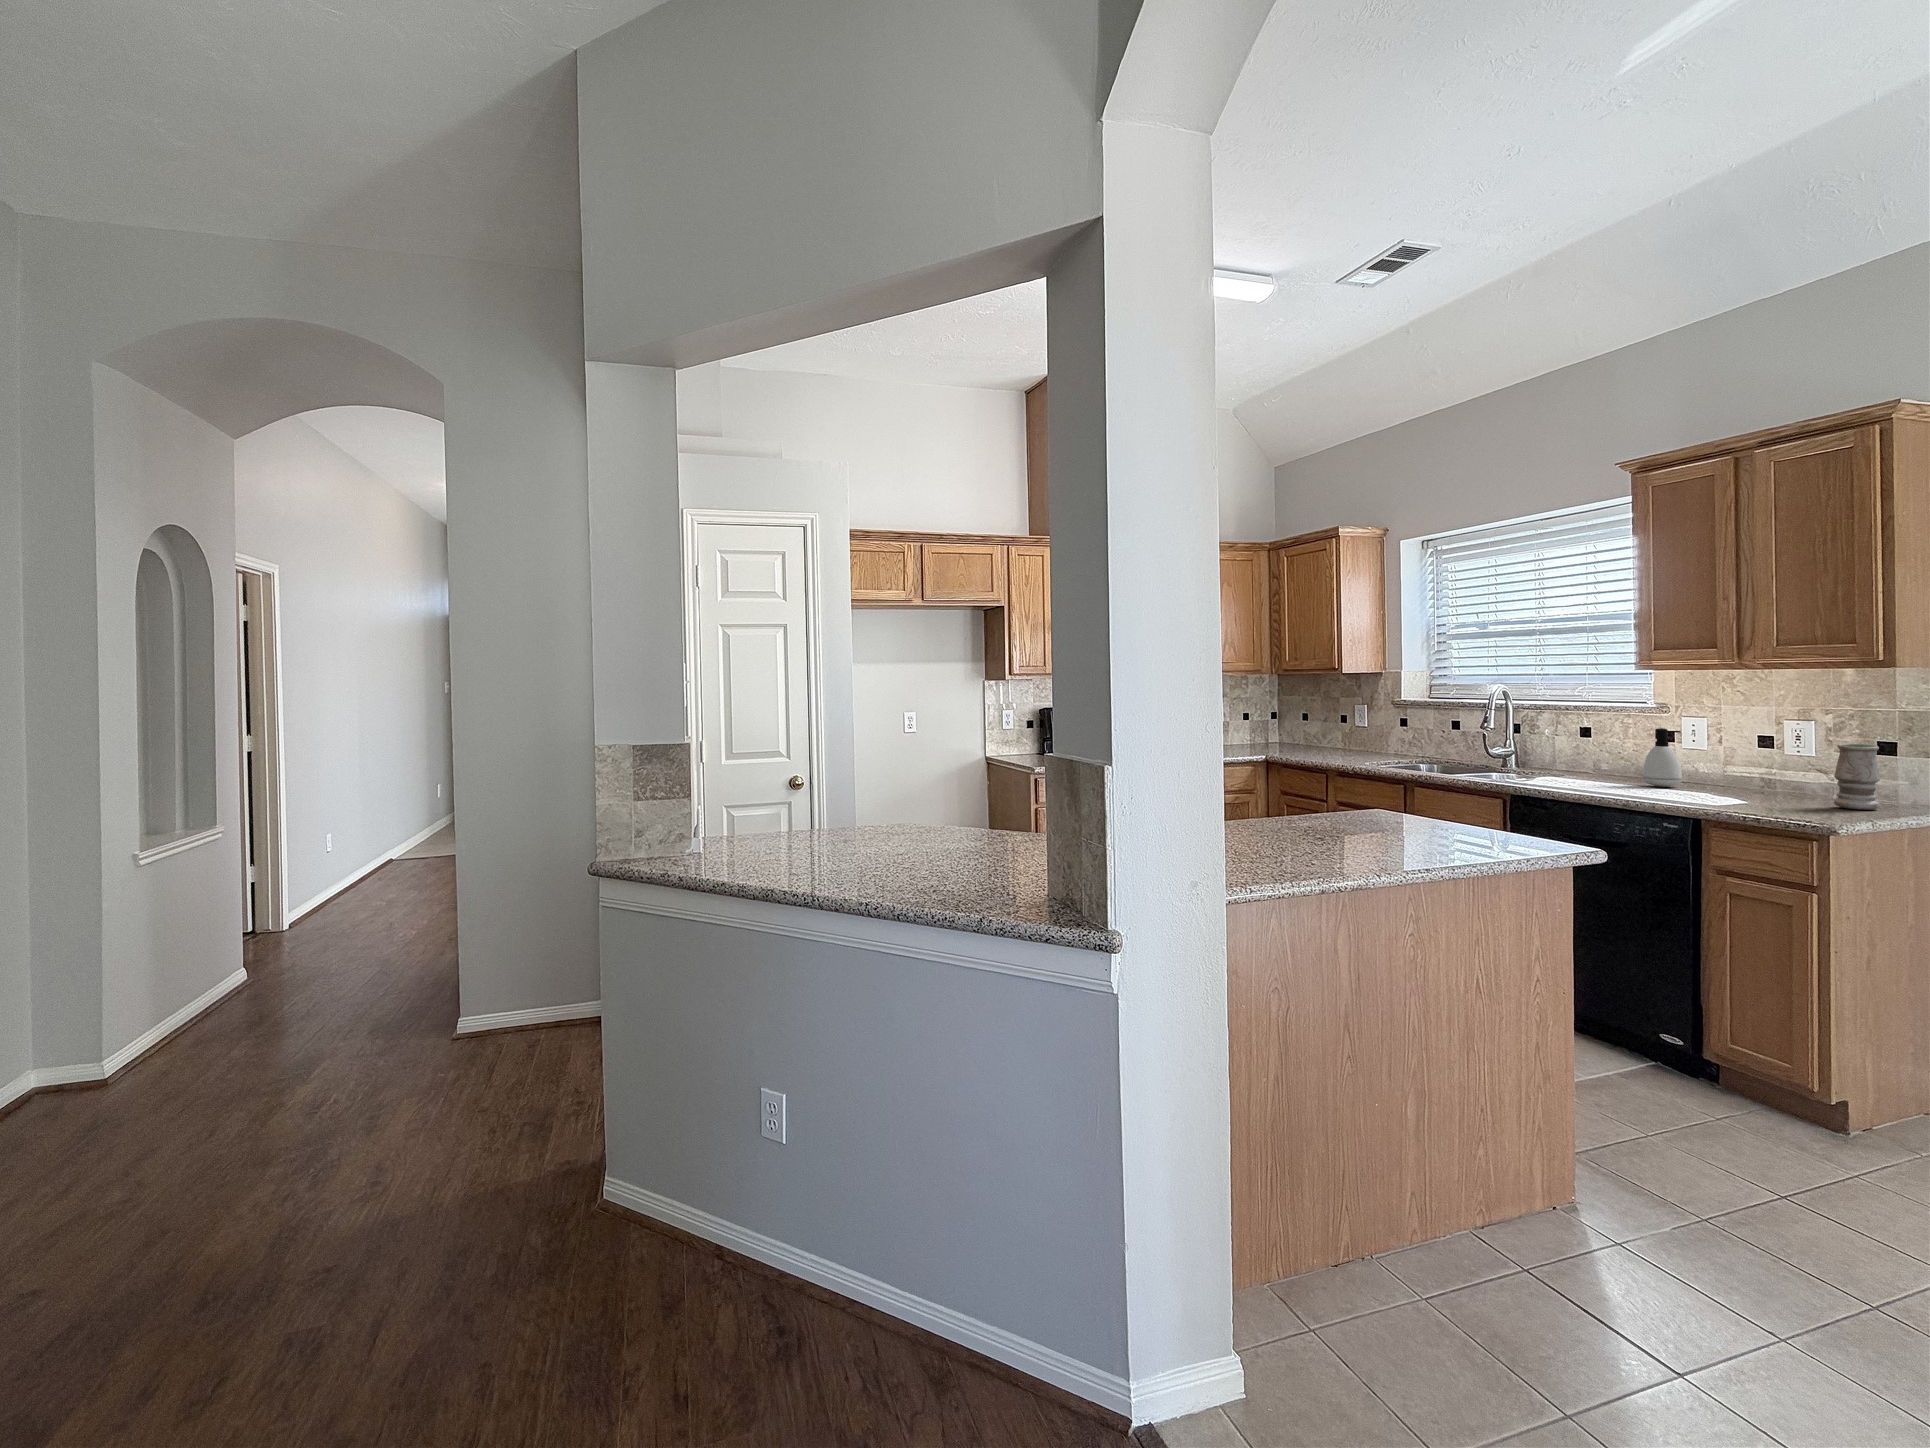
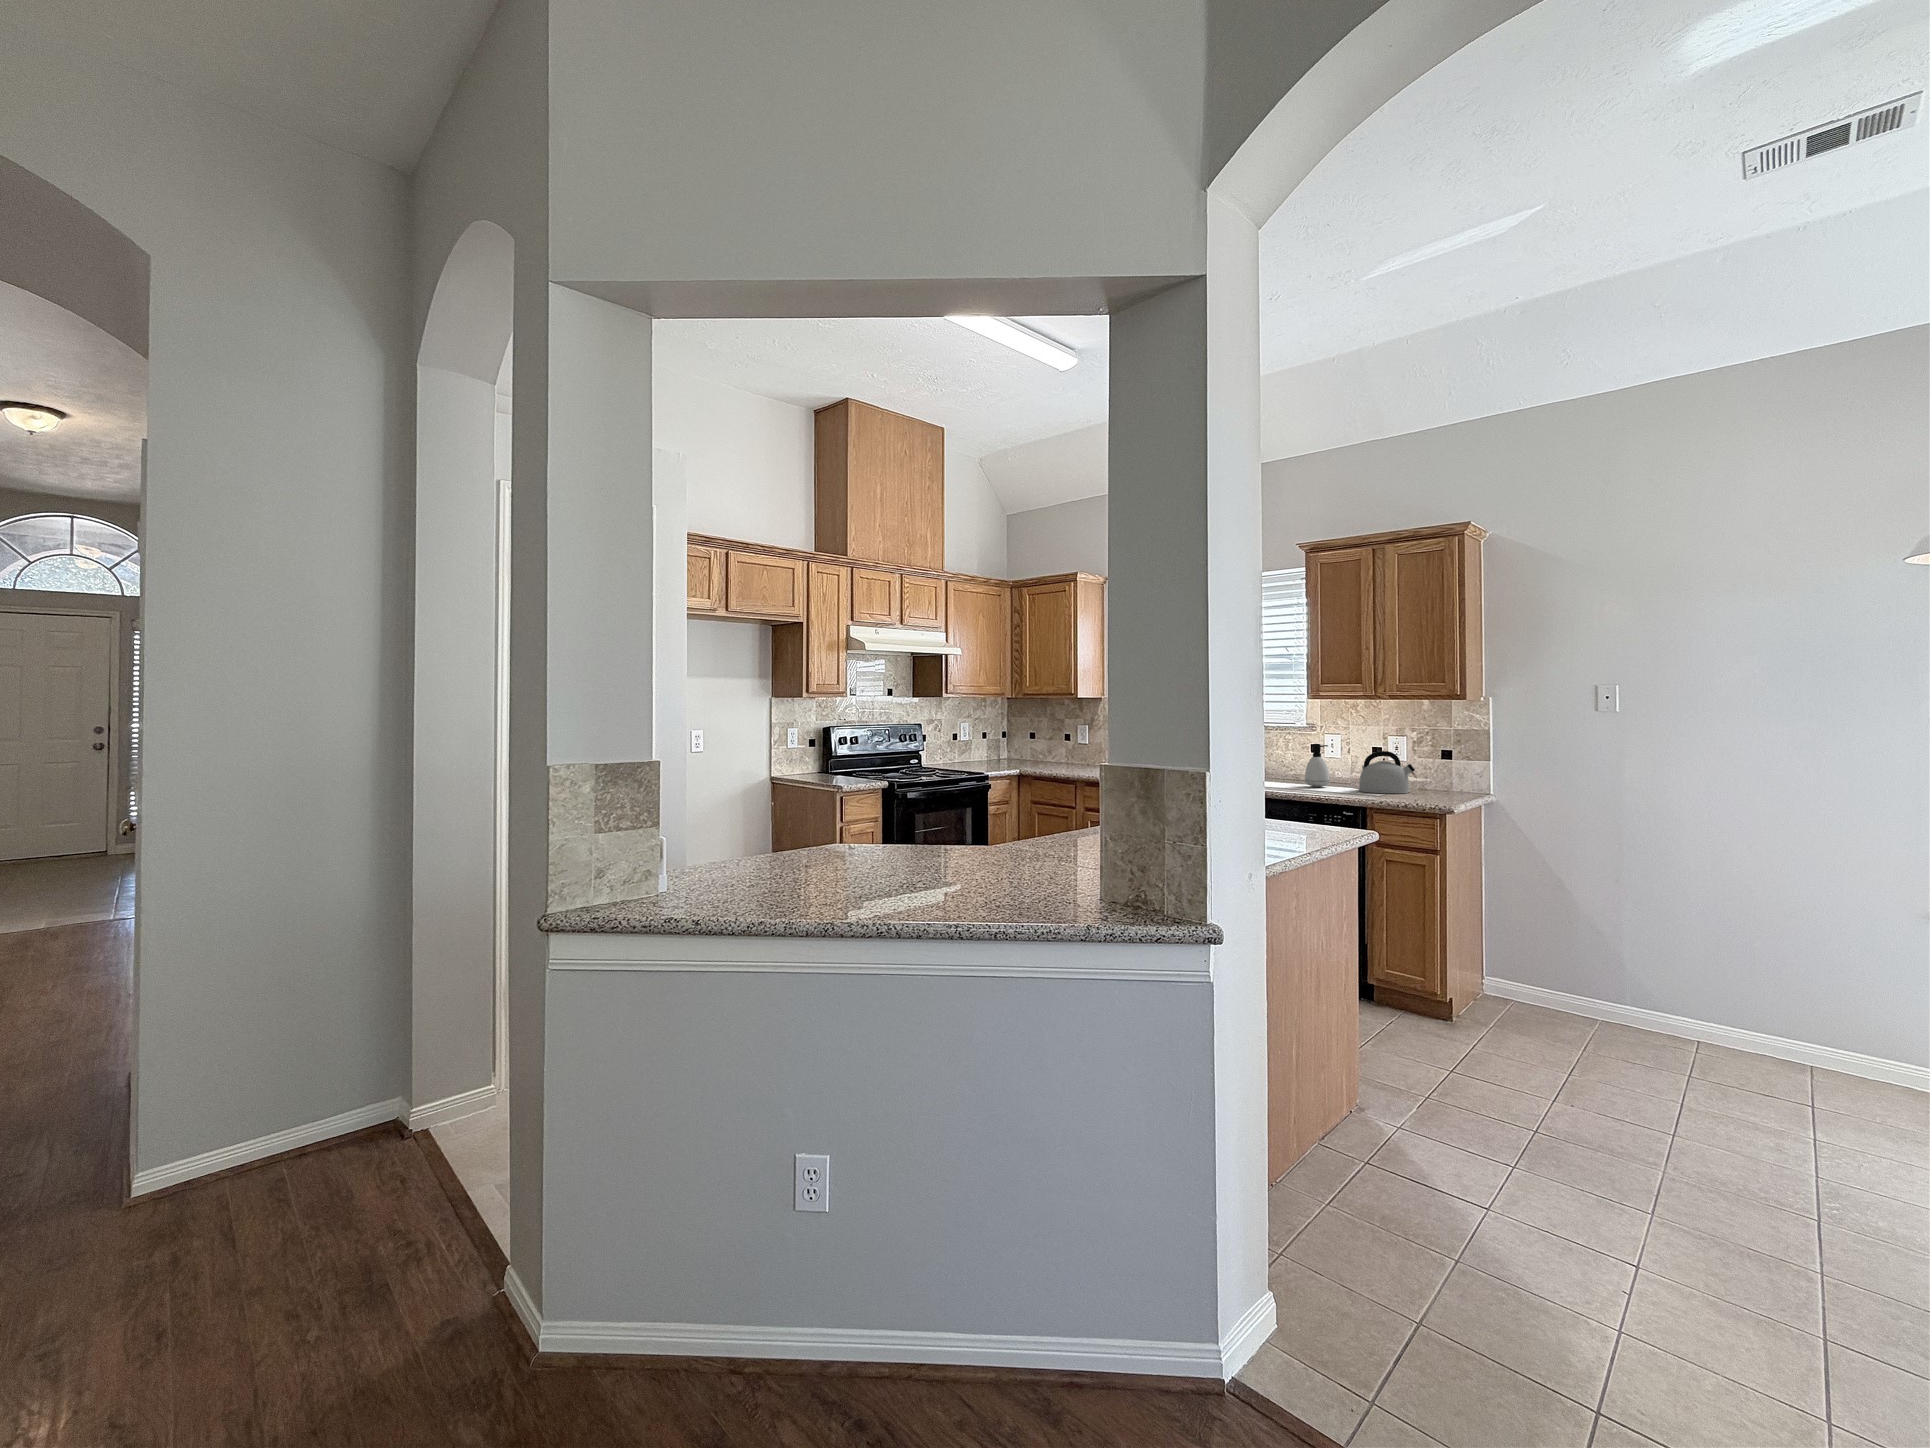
kettle: none [1726,739,1822,799] -> present [1359,751,1415,793]
vase: present [1834,743,1880,810] -> none [1425,754,1450,799]

